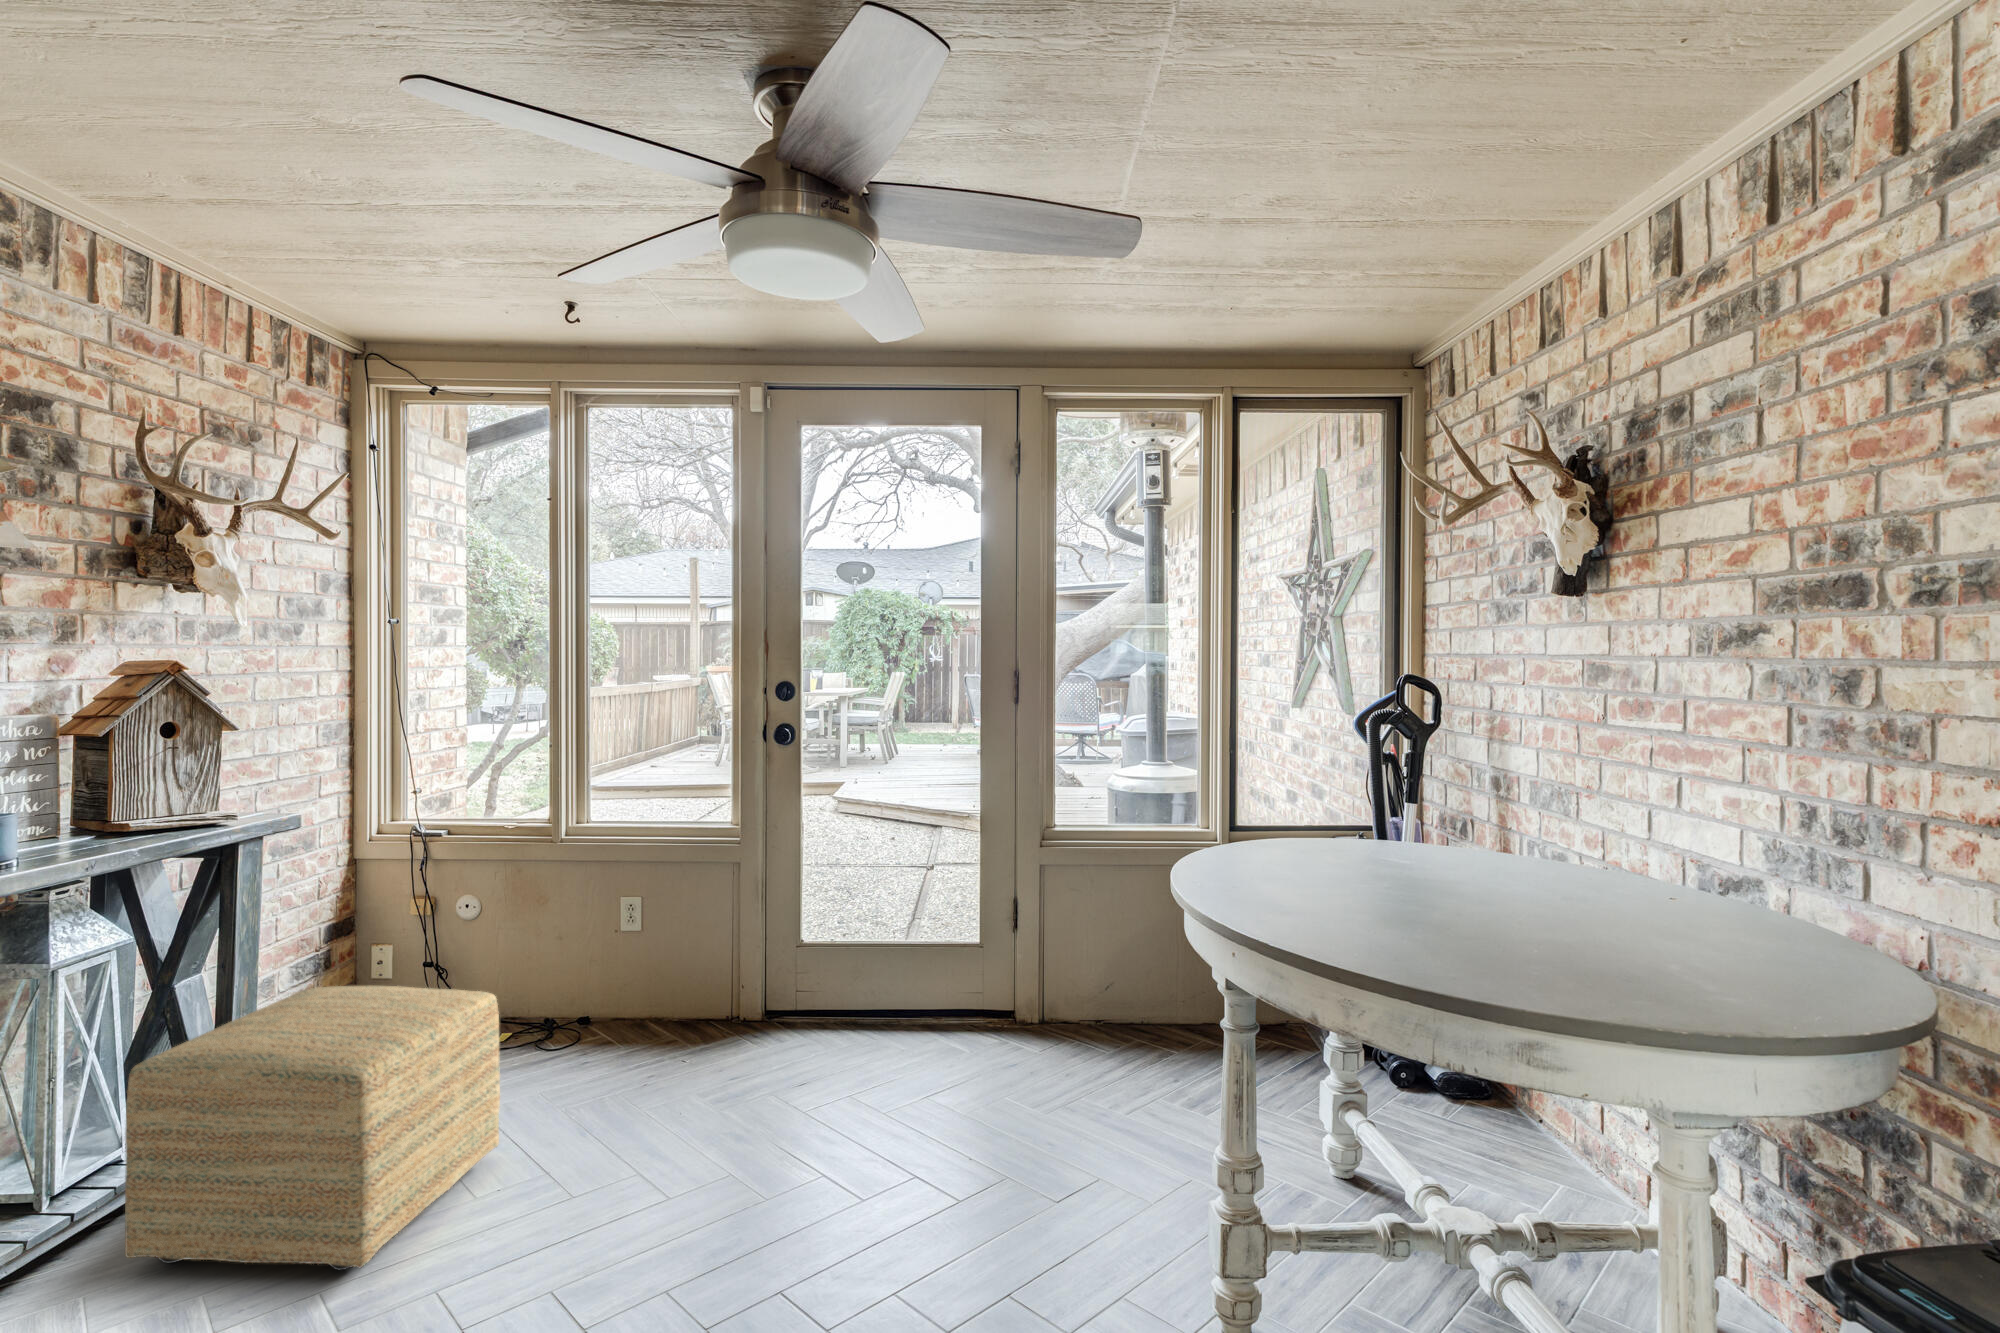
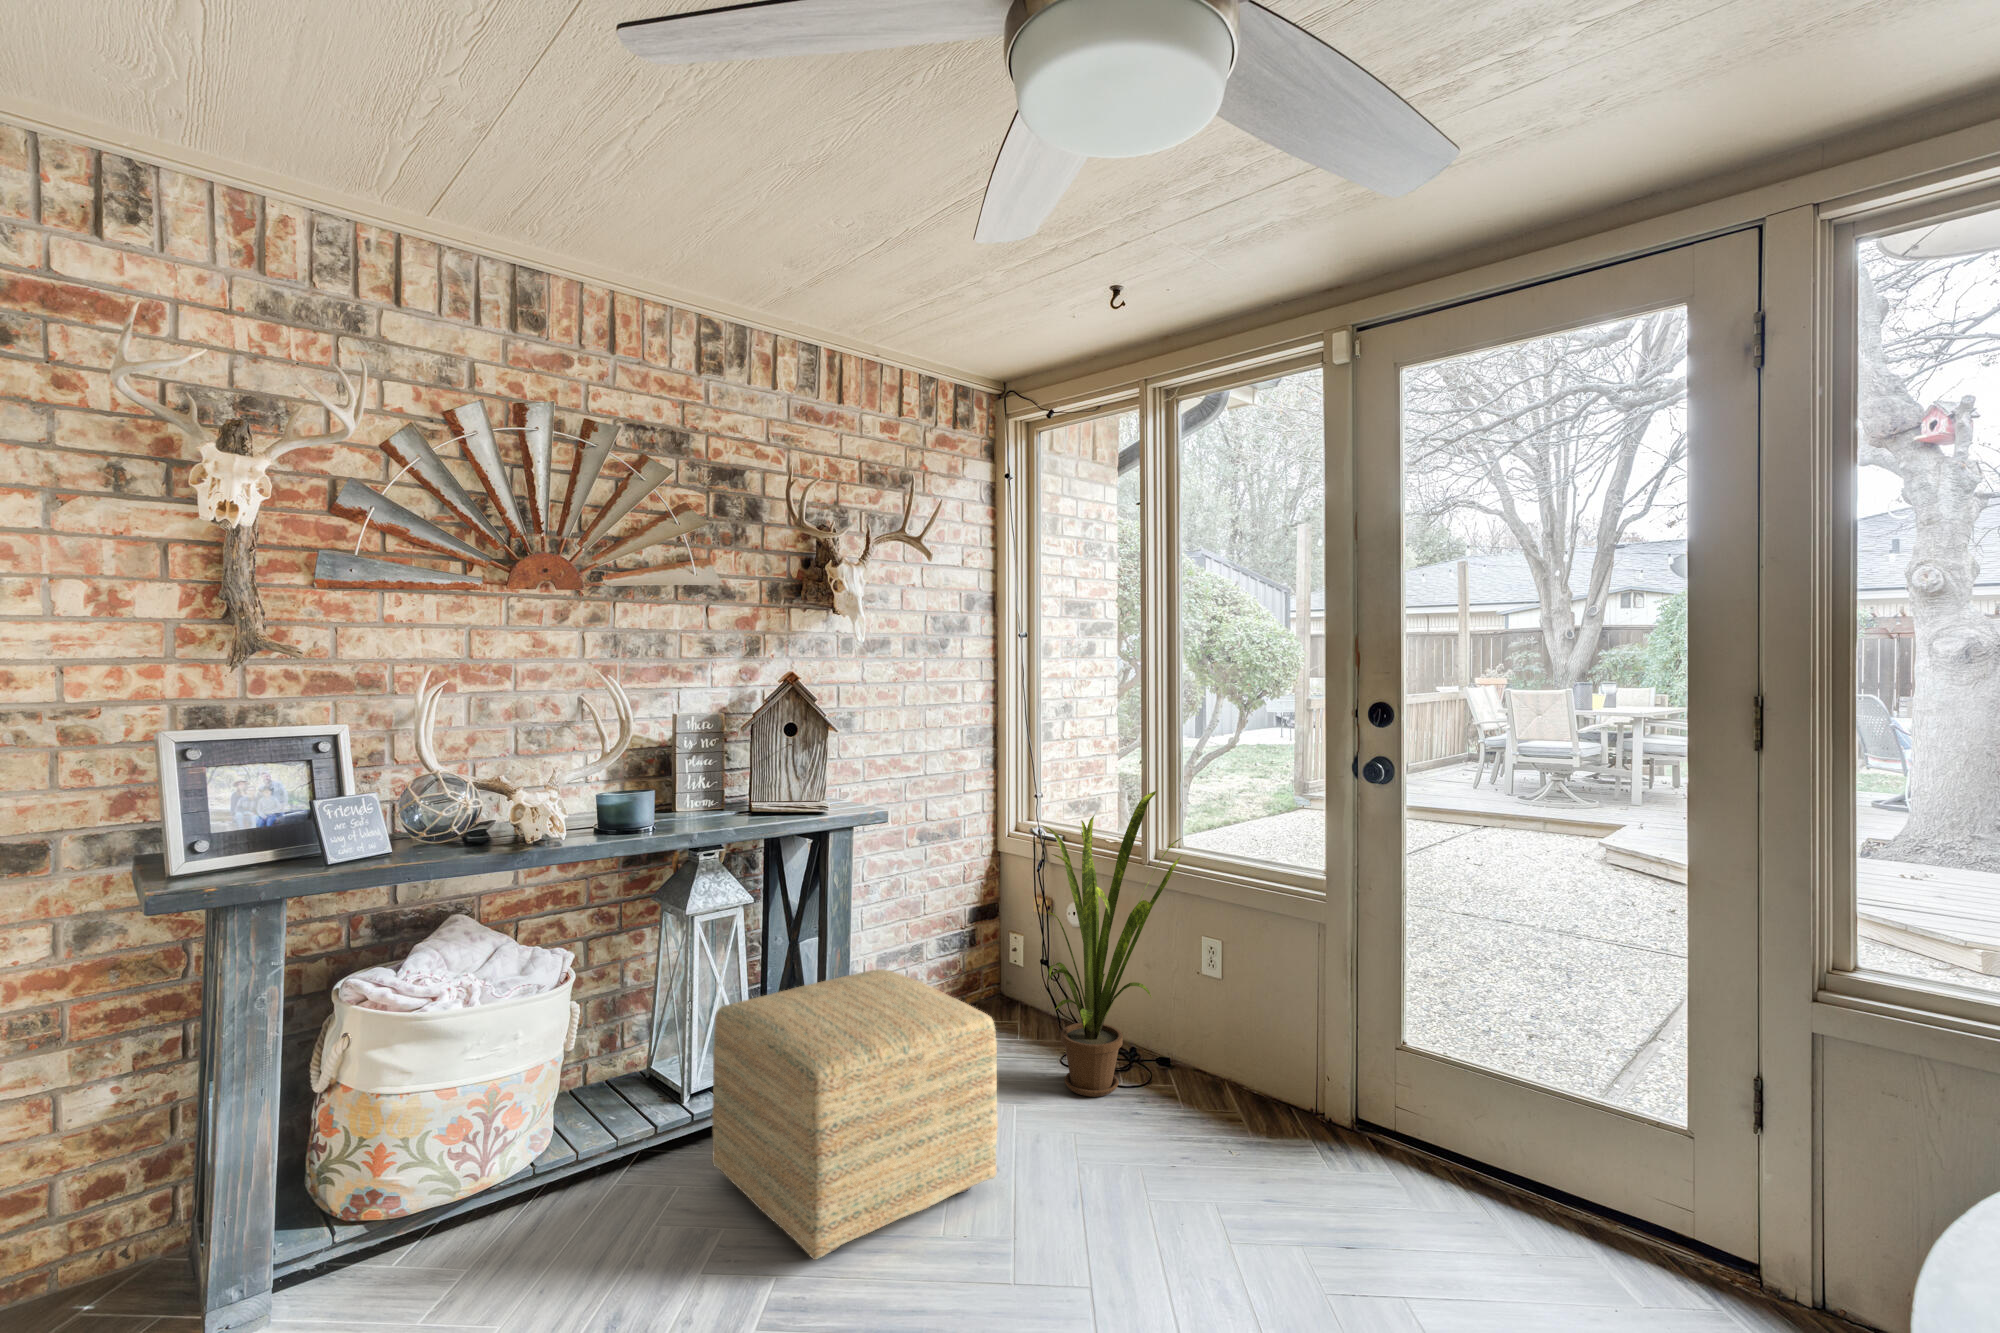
house plant: none [453,771,617,1068] -> present [1043,791,1181,1097]

